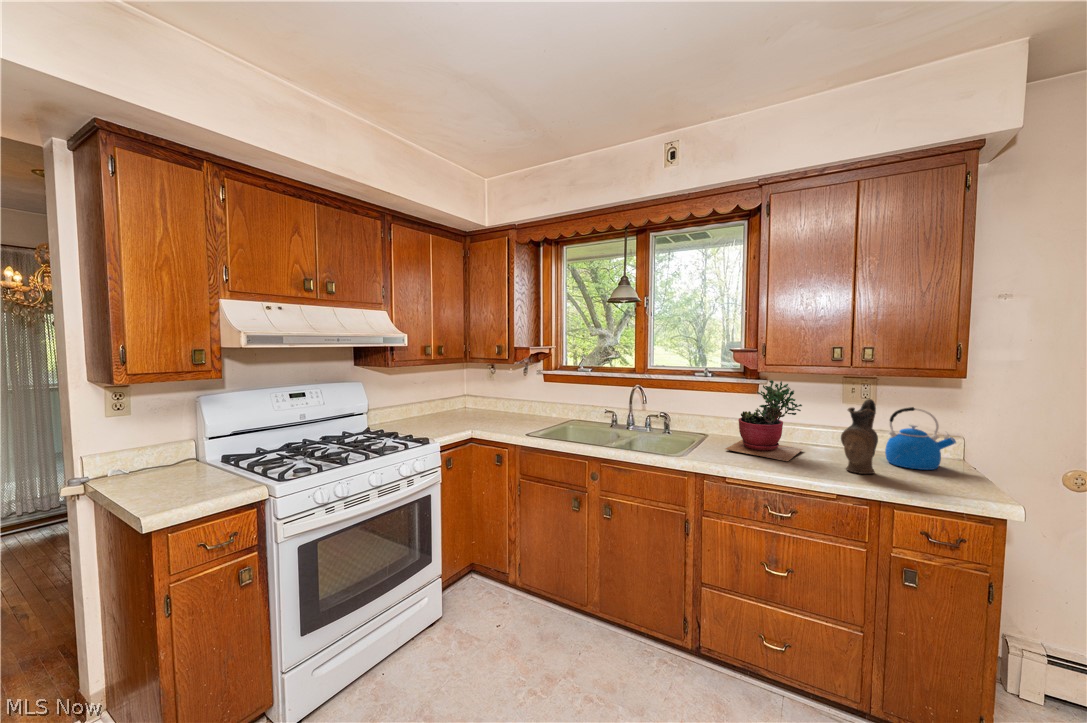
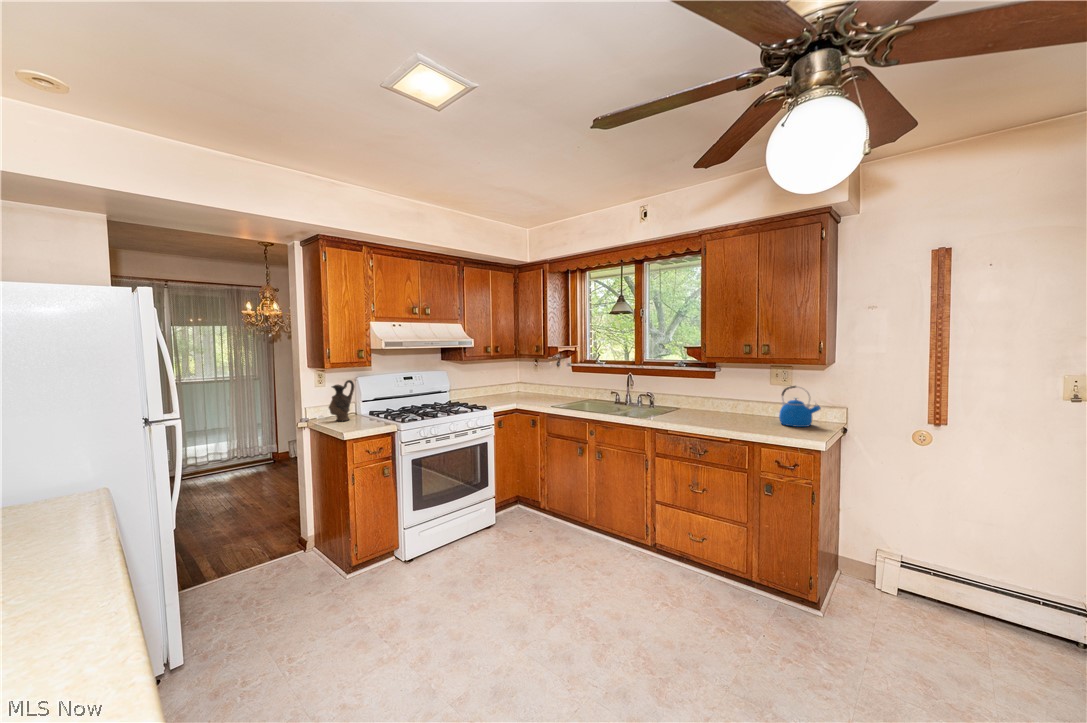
succulent plant: present [726,380,803,461] -> none [677,368,732,422]
ceramic pitcher: present [841,399,878,474] -> present [329,380,354,421]

